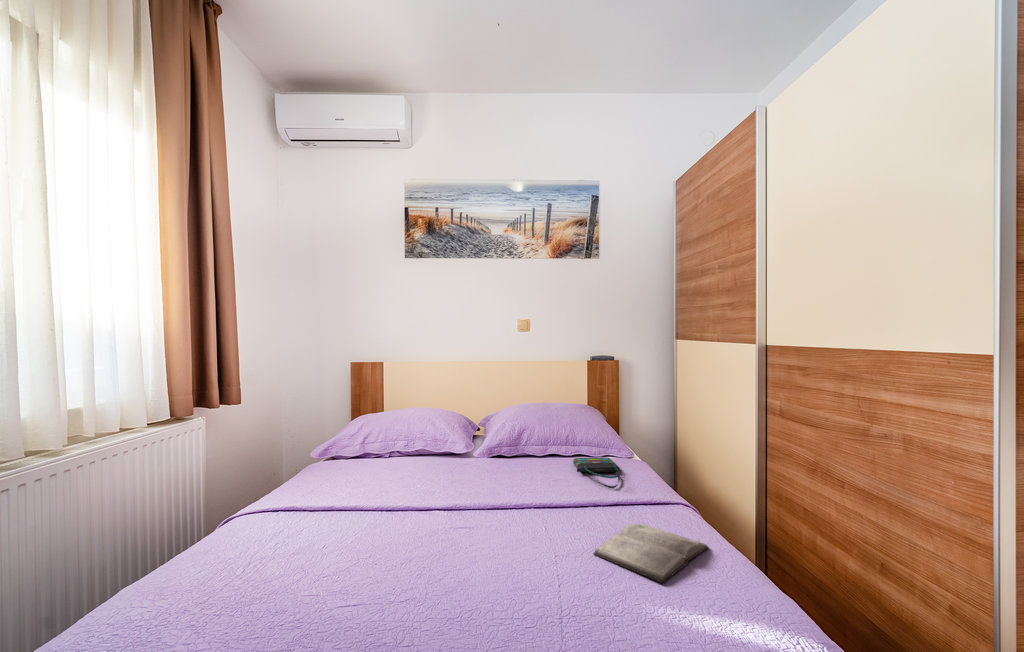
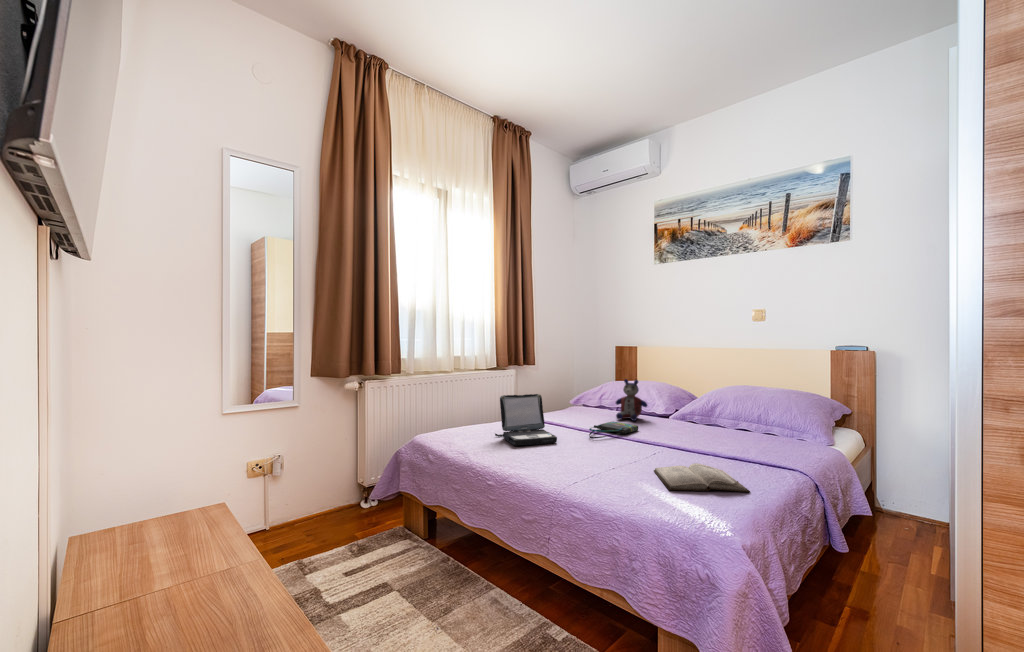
stuffed bear: none [406,413,451,473] -> present [616,379,647,421]
tote bag: present [573,457,621,488] -> present [589,422,638,439]
laptop: none [274,468,405,586] -> present [495,394,557,446]

